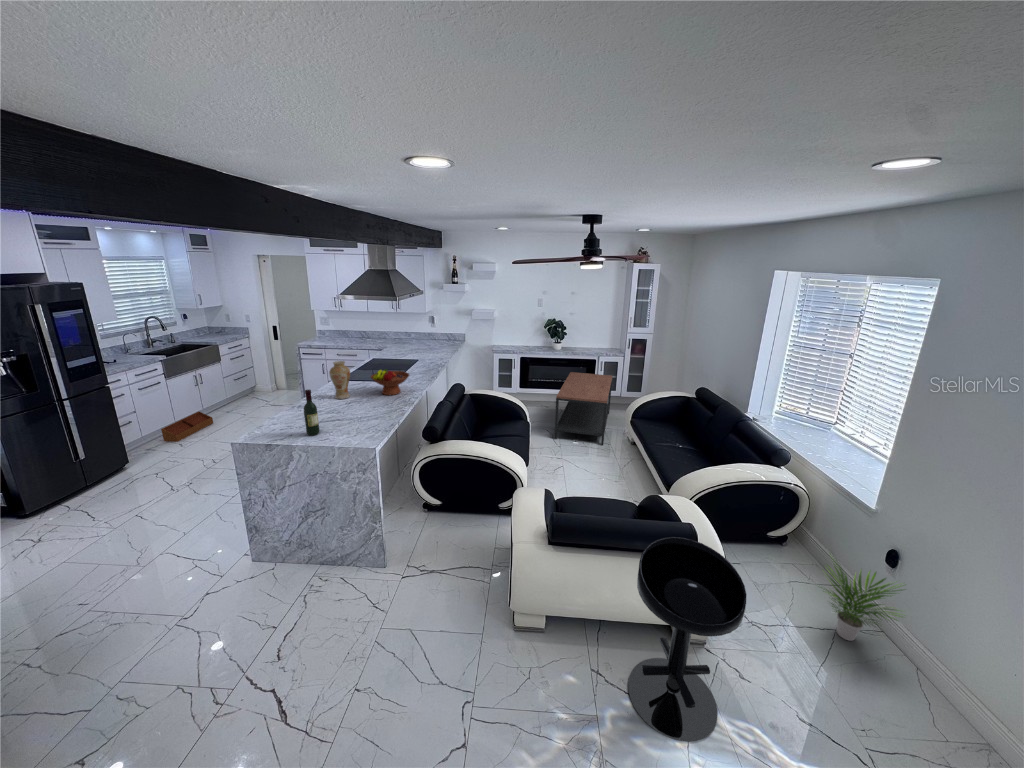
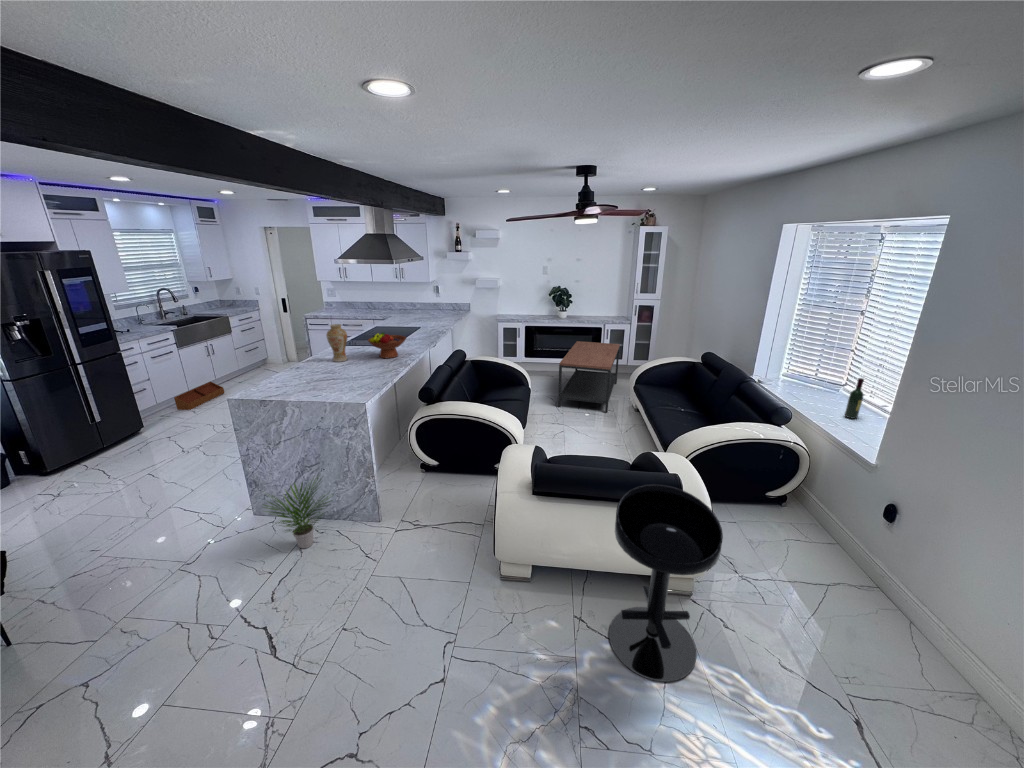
wine bottle: present [304,390,320,436] -> present [845,378,864,419]
potted plant: present [826,559,902,641] -> present [265,478,330,548]

